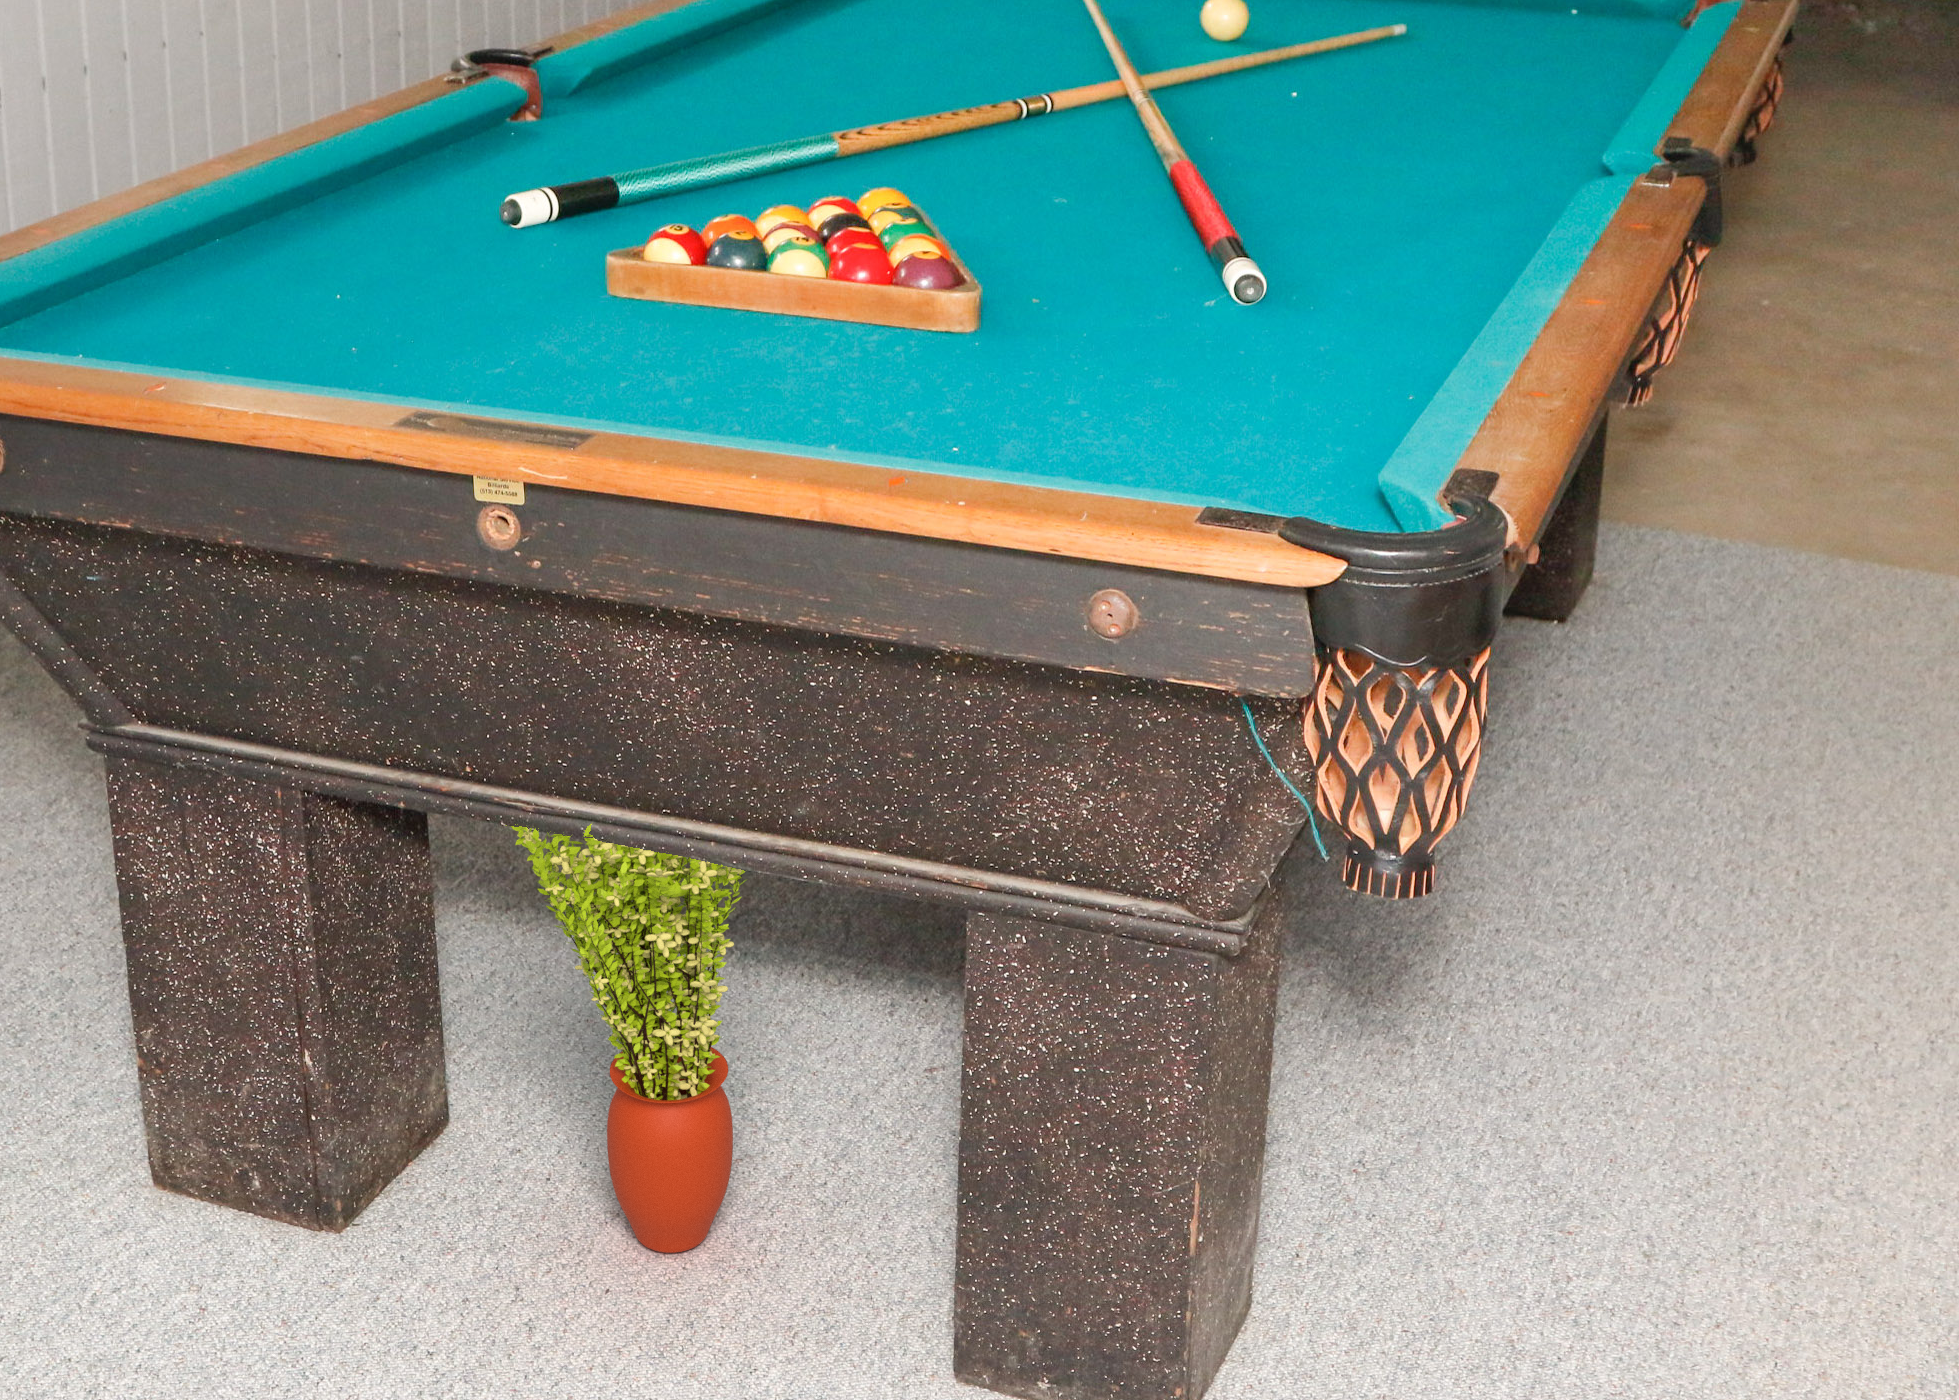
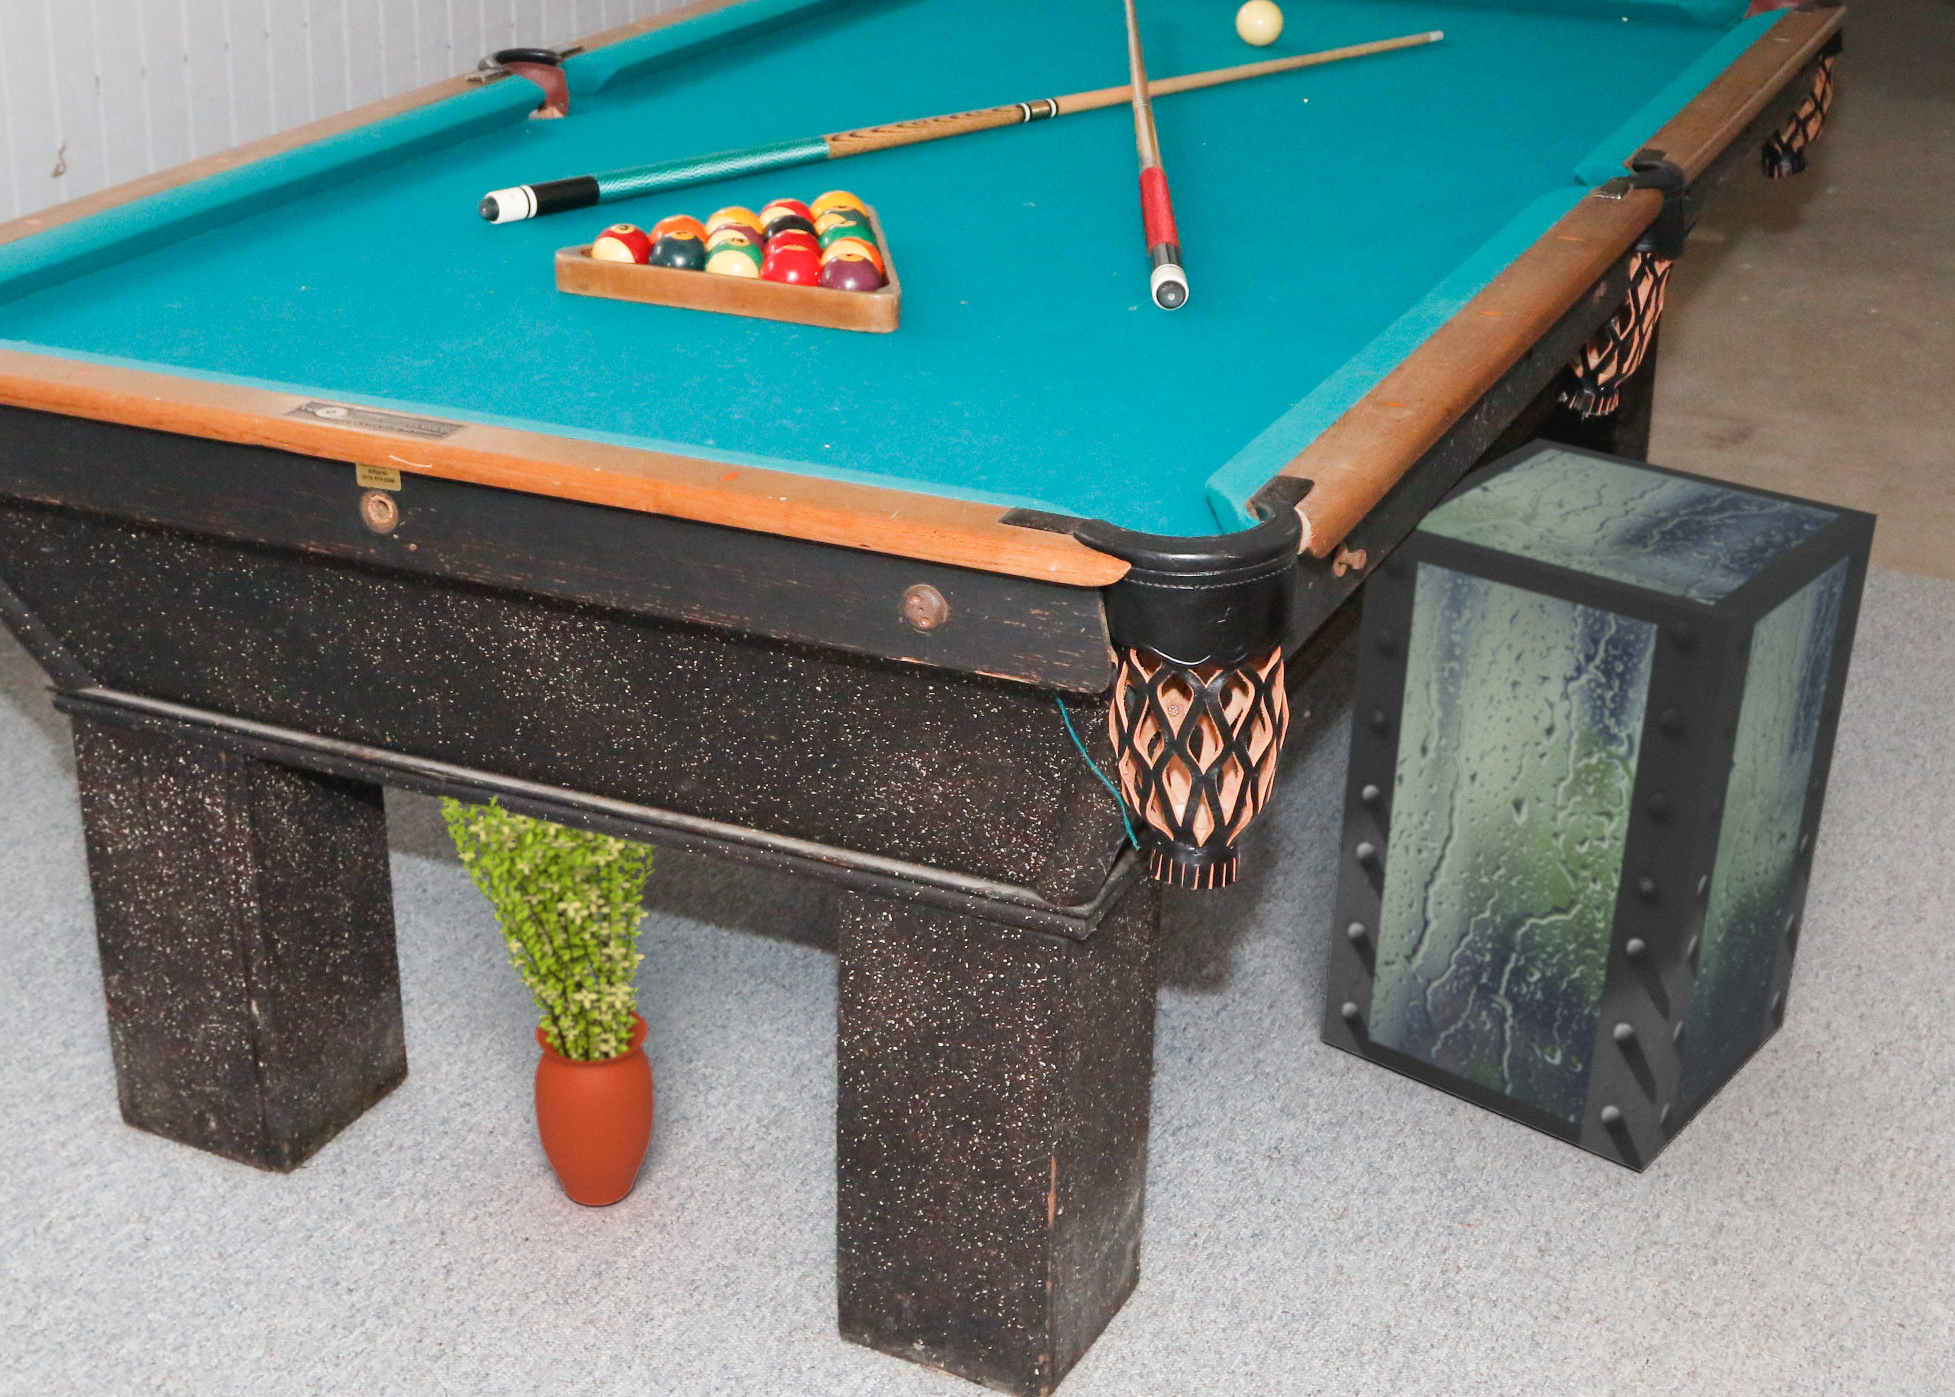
storage box: none [1382,429,1935,1170] -> present [1321,438,1877,1172]

